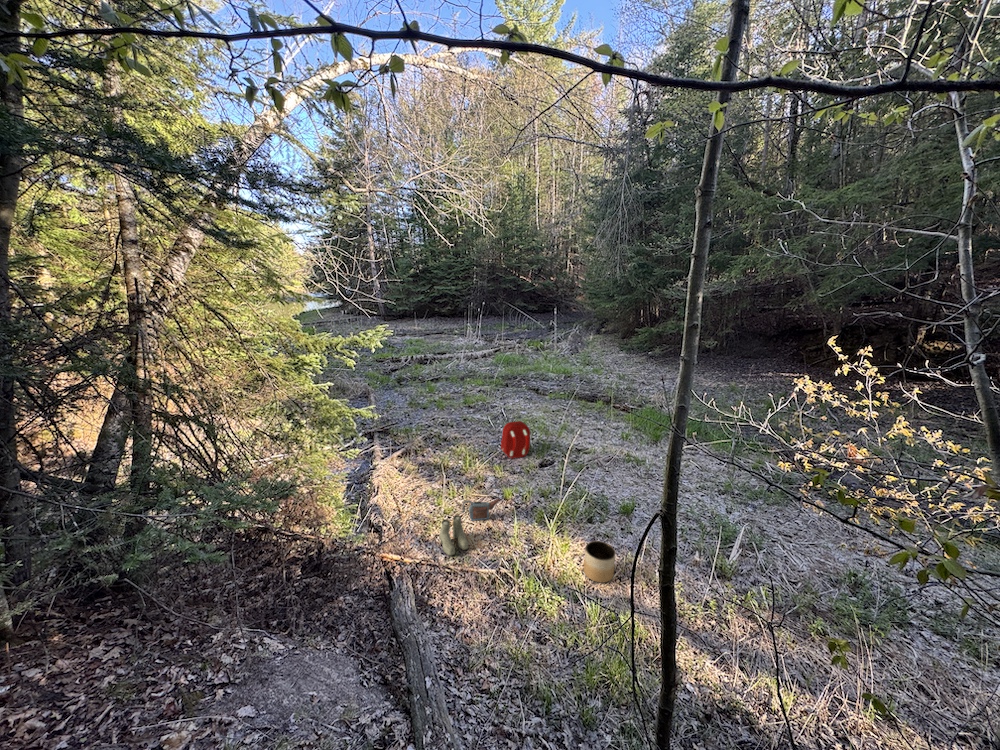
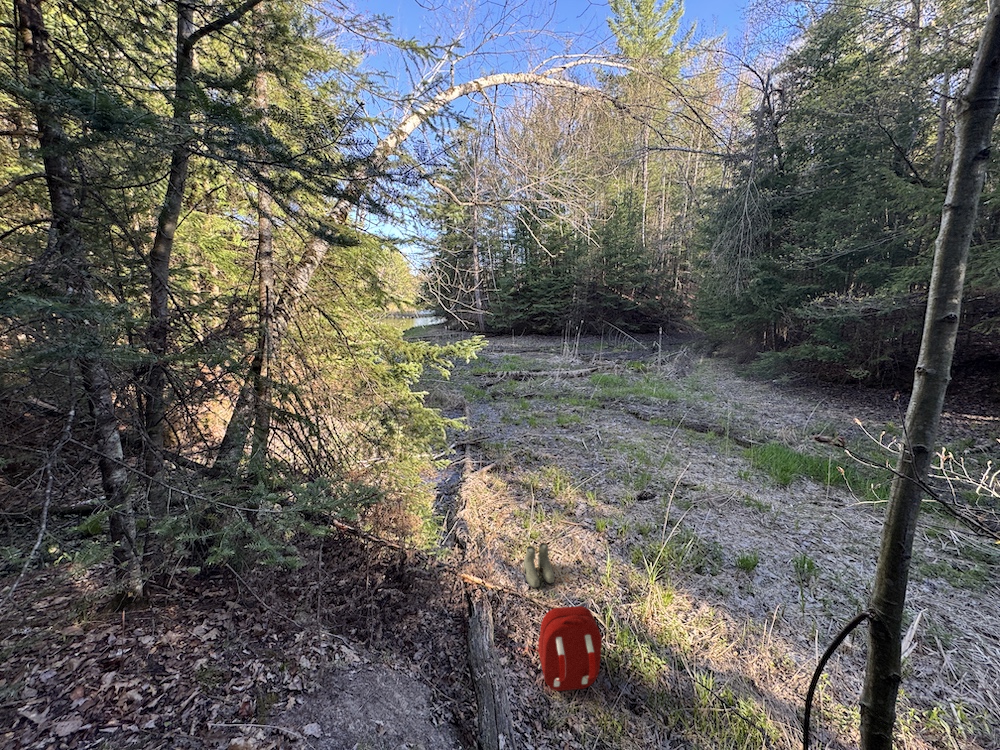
backpack: present [501,421,530,459] -> present [538,606,602,691]
watering can: present [462,499,500,521] -> none [549,528,592,552]
planter: present [584,541,615,582] -> none [692,599,736,653]

